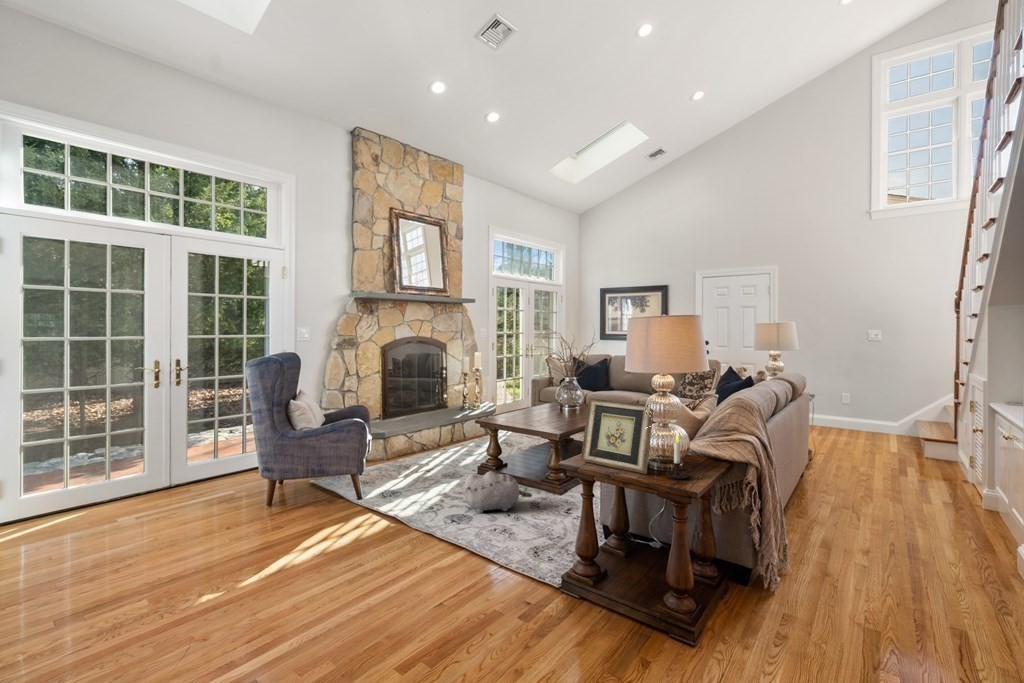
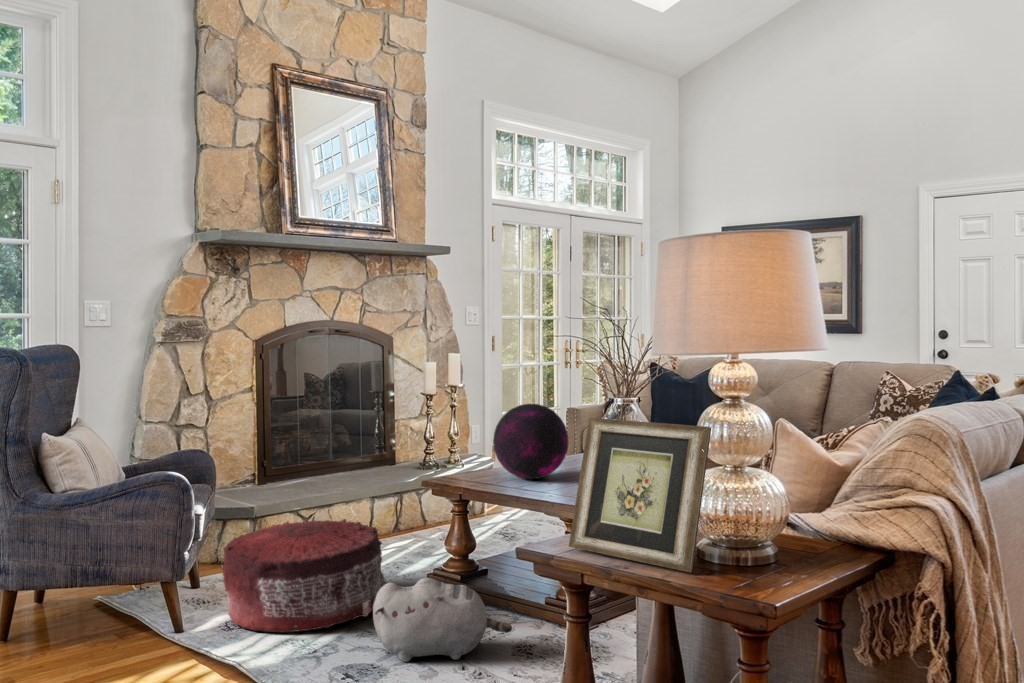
decorative orb: none [512,383,549,420] -> present [493,404,569,479]
candle: present [666,431,694,479] -> none [730,479,788,582]
pouf: none [379,440,462,499] -> present [221,519,385,632]

